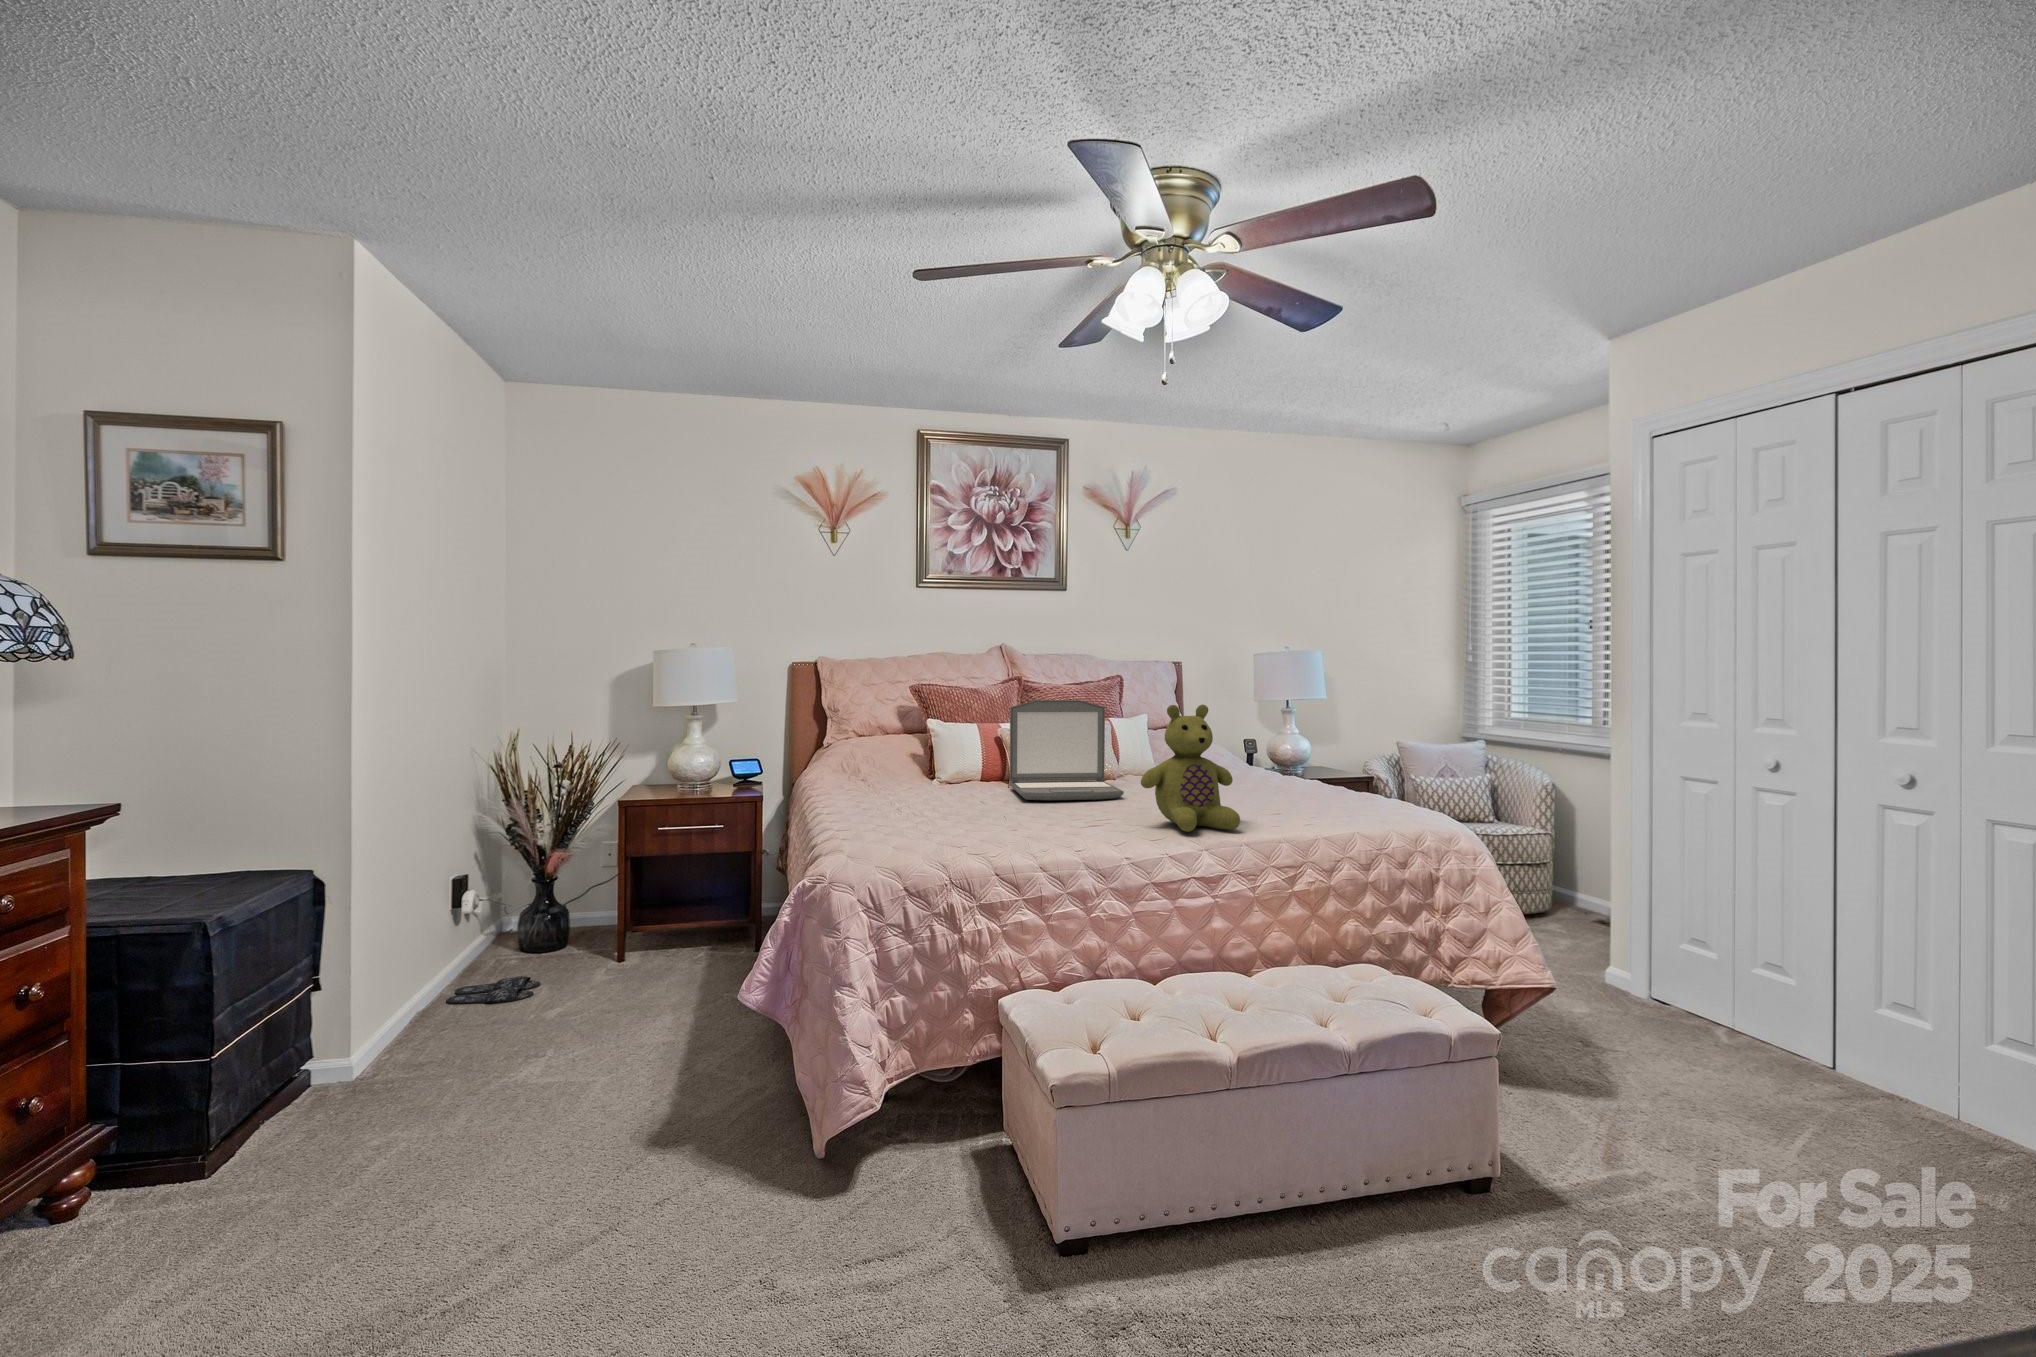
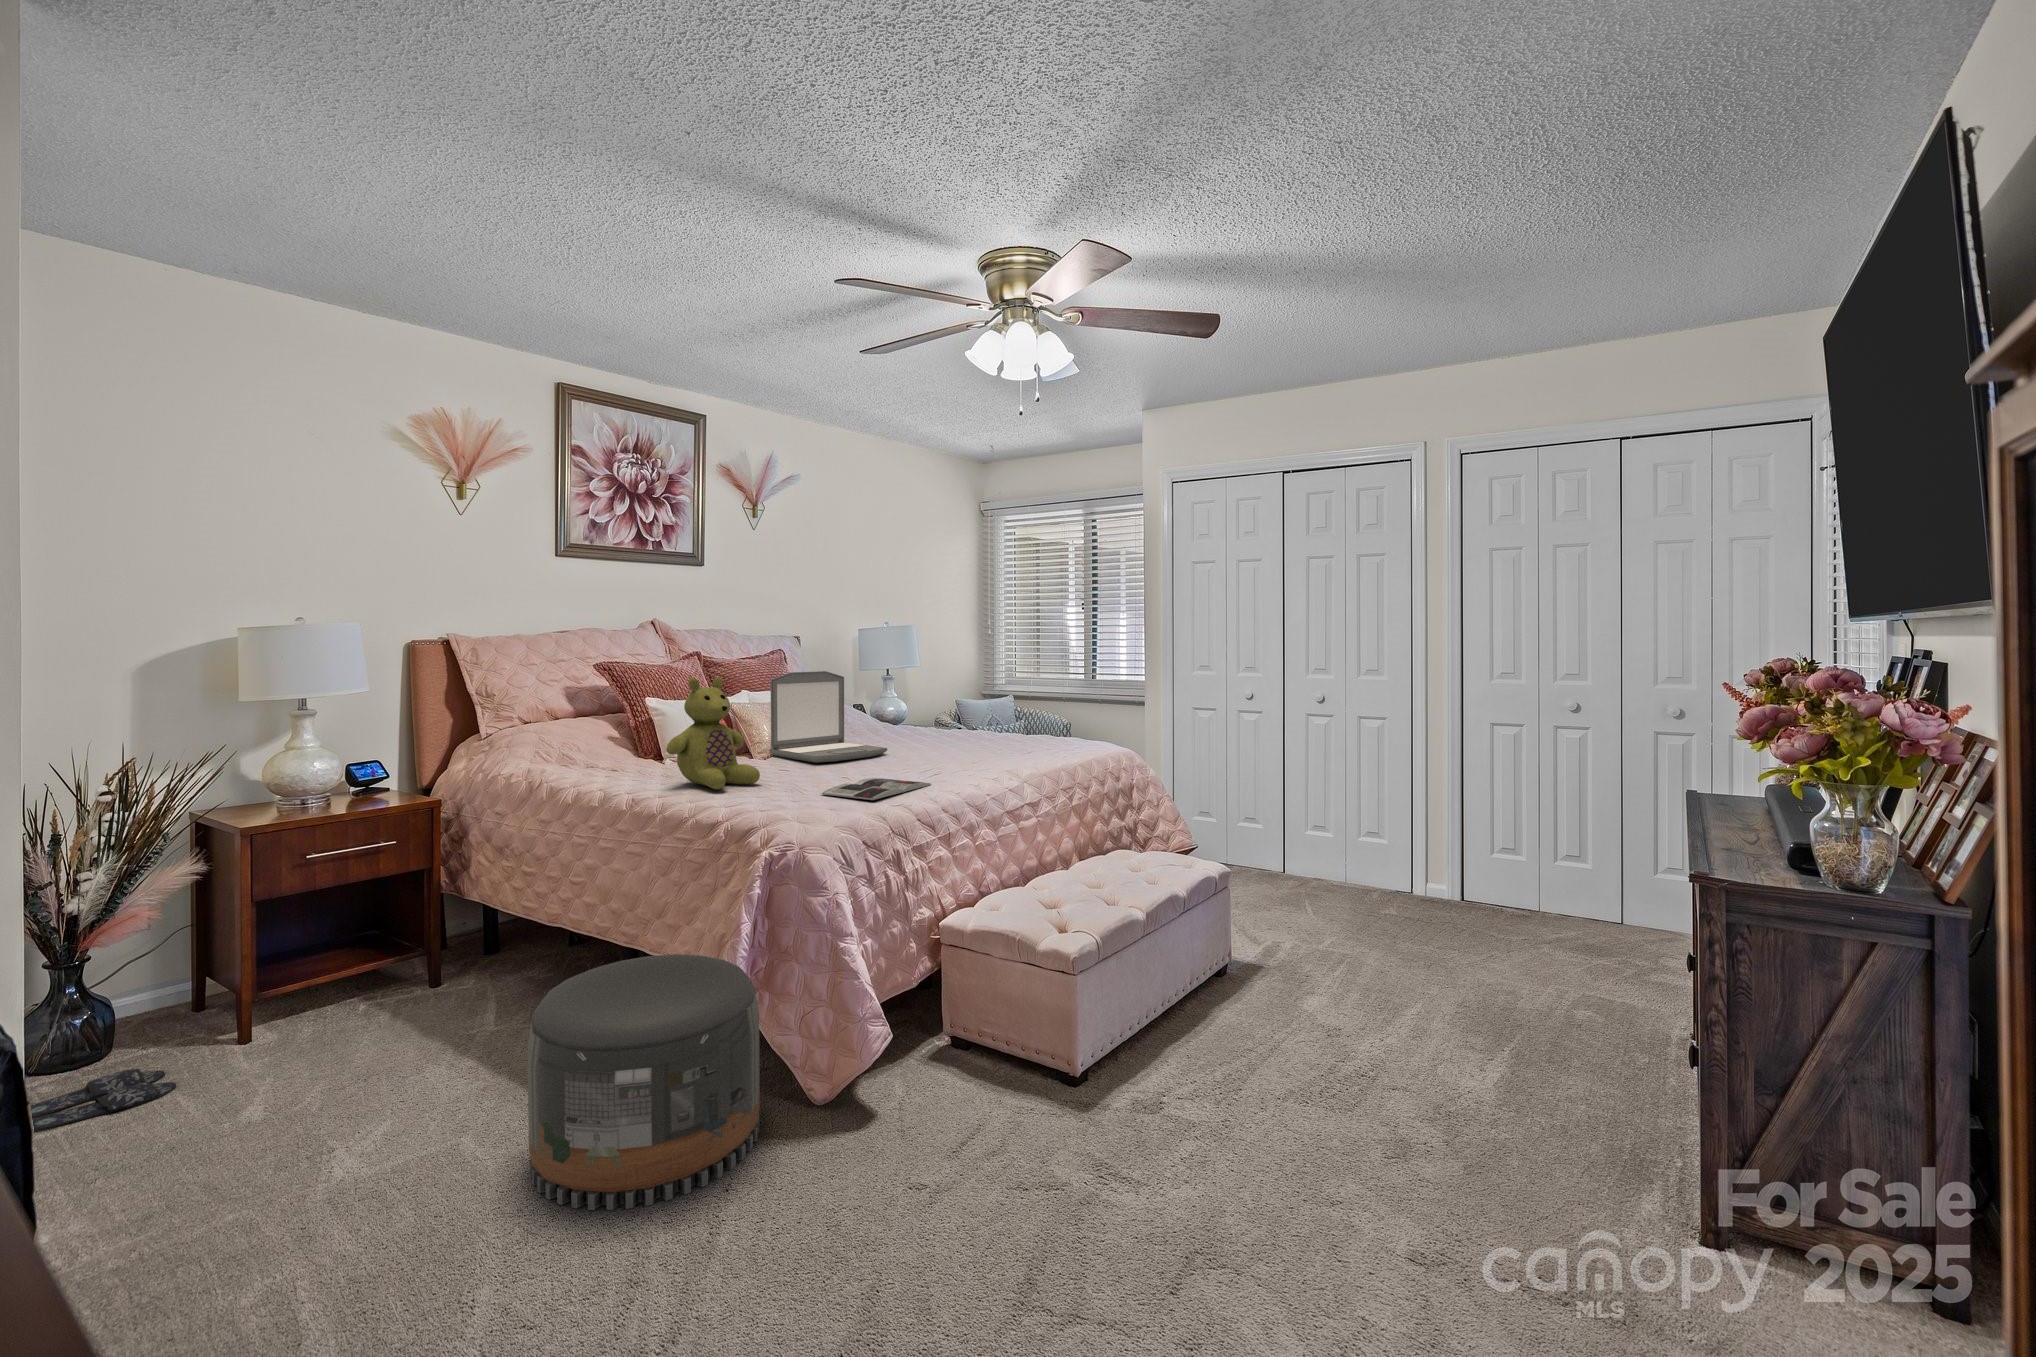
stuffed bear: present [1141,704,1240,832] -> present [667,677,760,789]
magazine: none [946,821,1078,843] -> present [822,778,931,800]
pouf: none [551,964,772,1203] -> present [527,954,760,1210]

